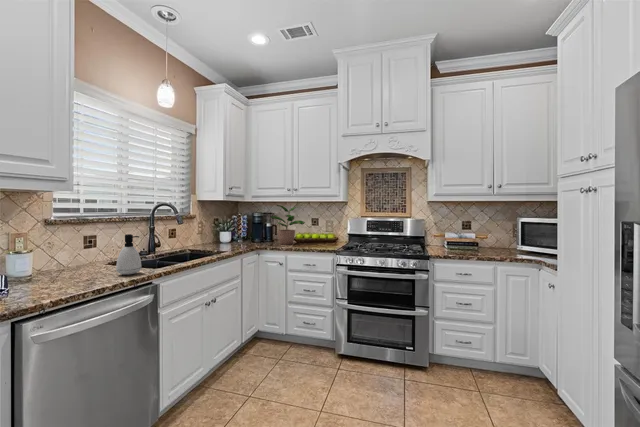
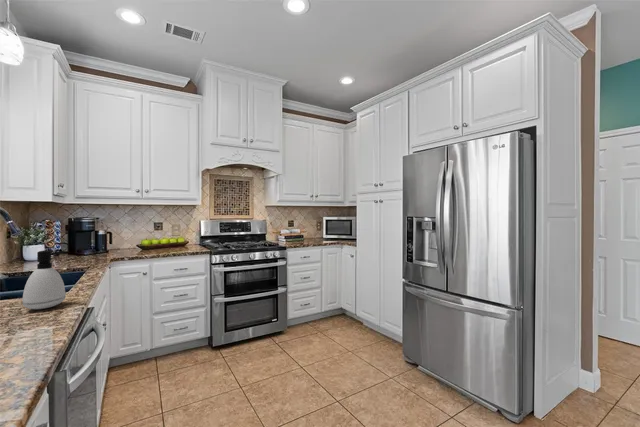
potted plant: present [270,205,305,245] -> none [112,208,163,253]

